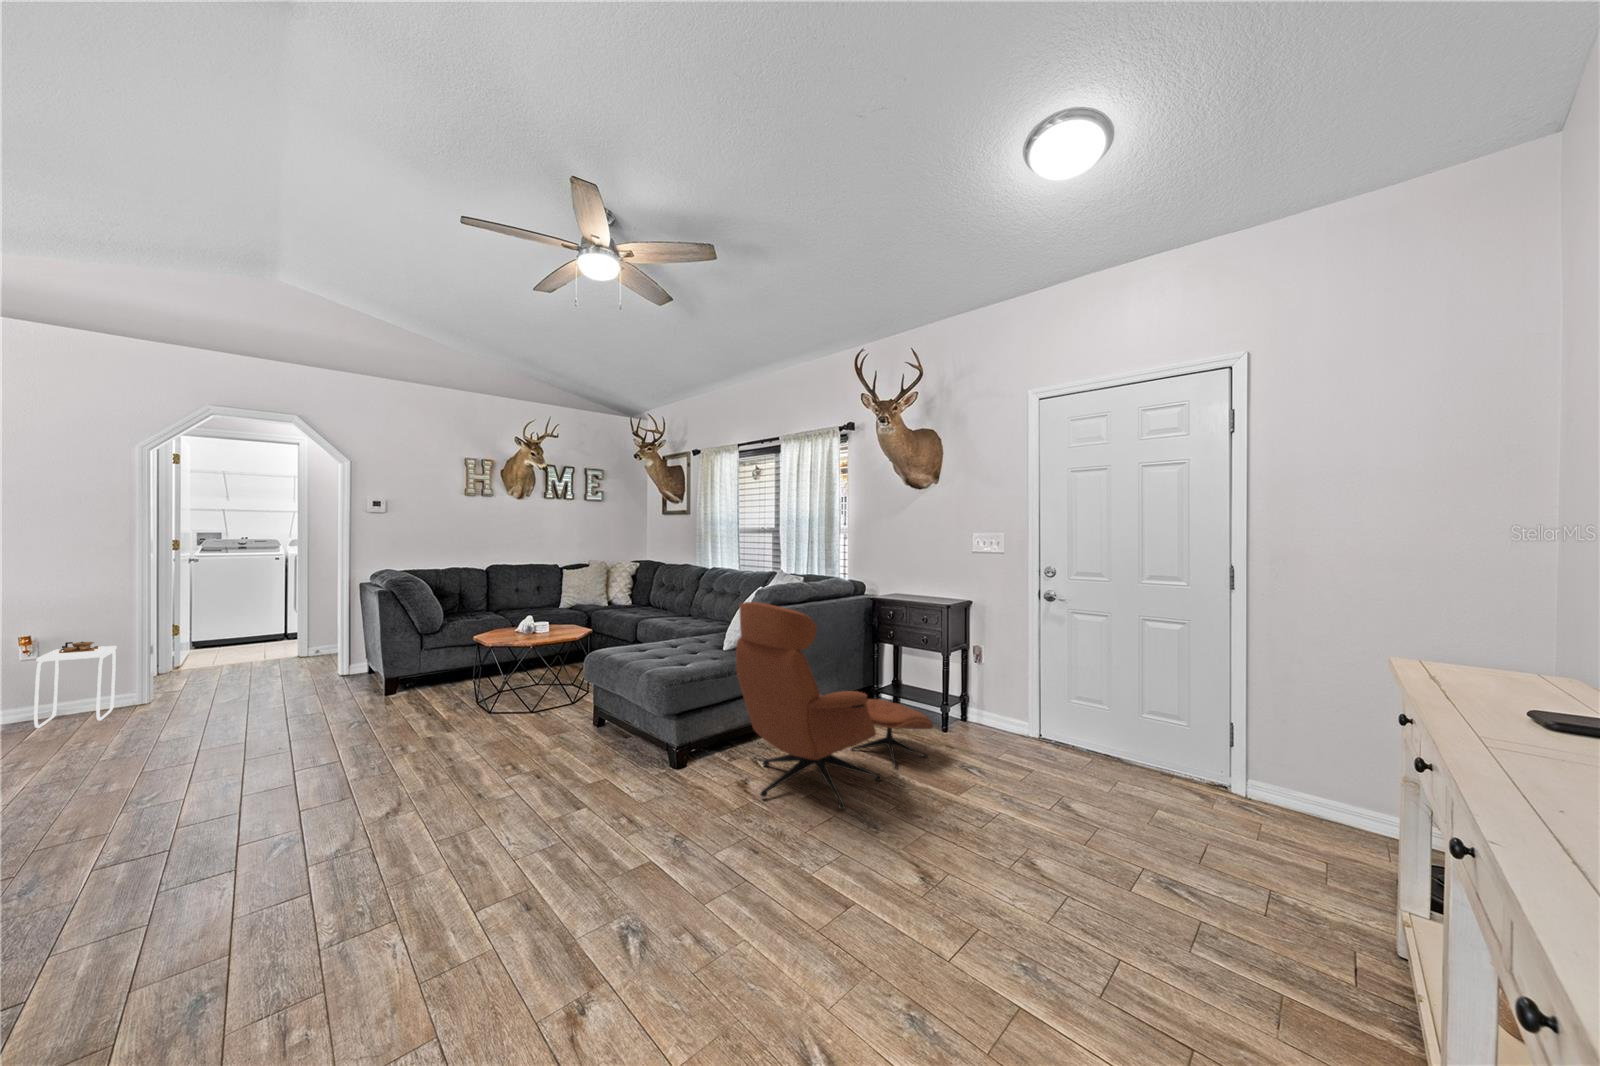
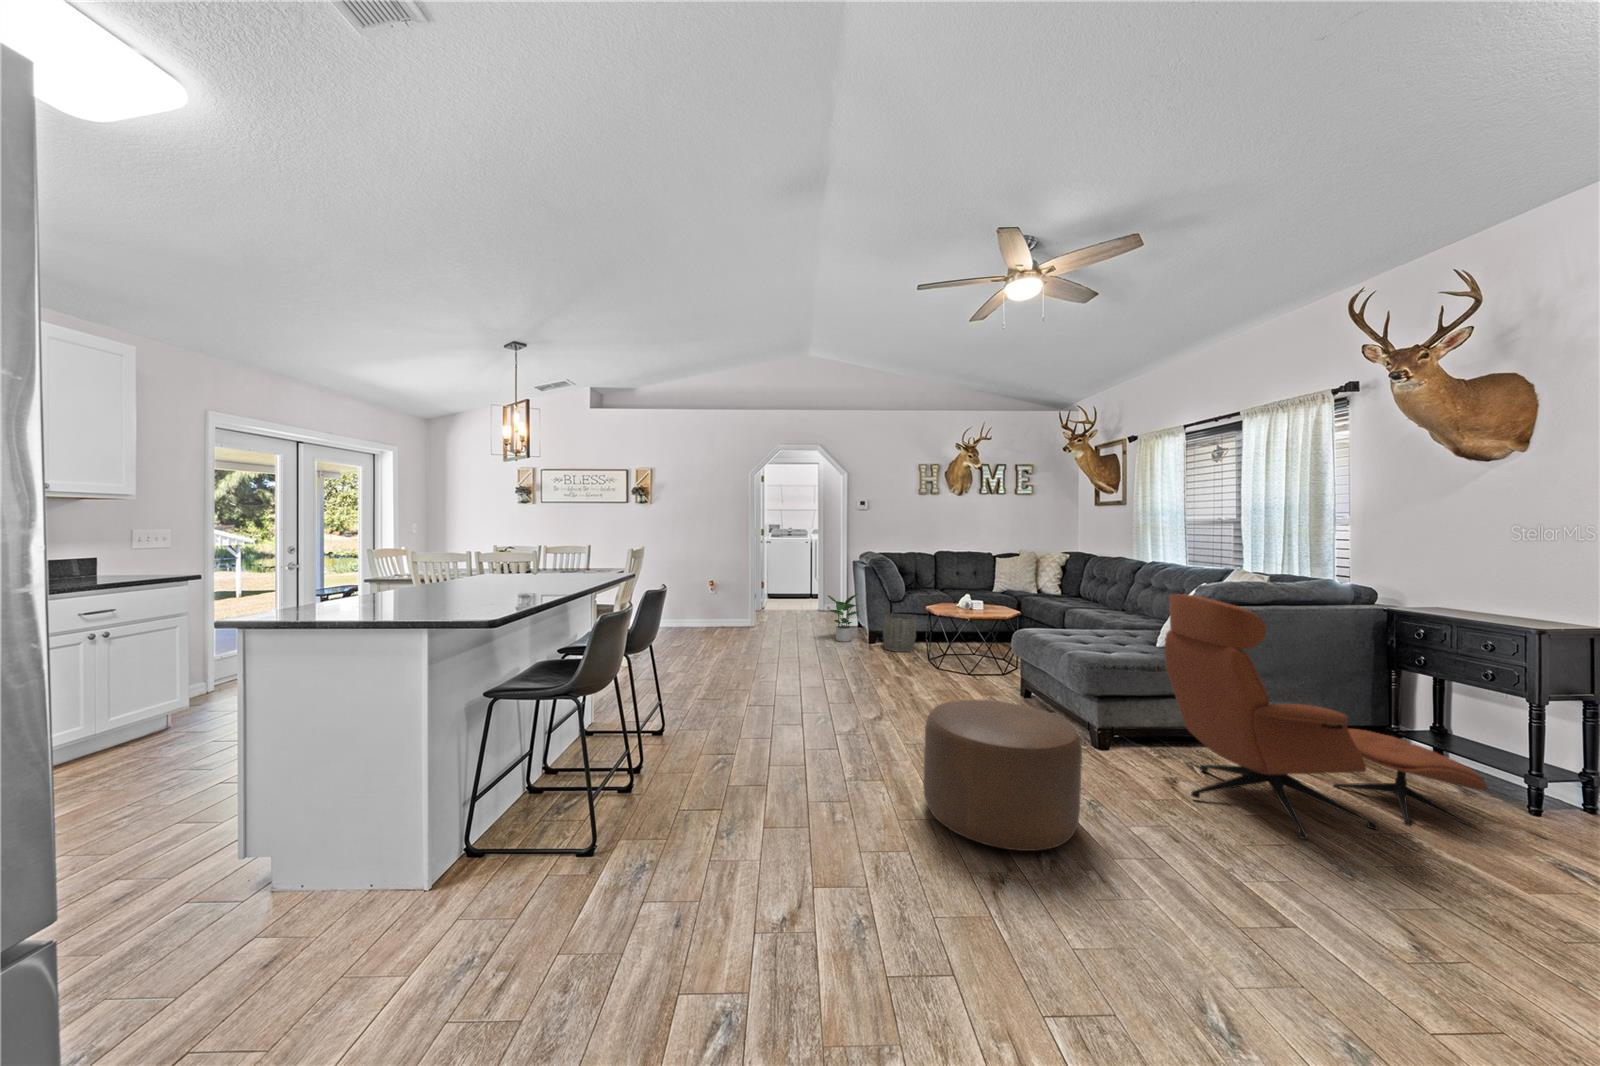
potted plant: none [315,627,373,697] -> present [828,594,860,642]
side table: present [34,642,117,728] -> none [708,587,737,634]
woven basket: none [411,648,460,699] -> present [883,614,916,652]
ottoman: none [468,750,669,958] -> present [923,700,1082,851]

